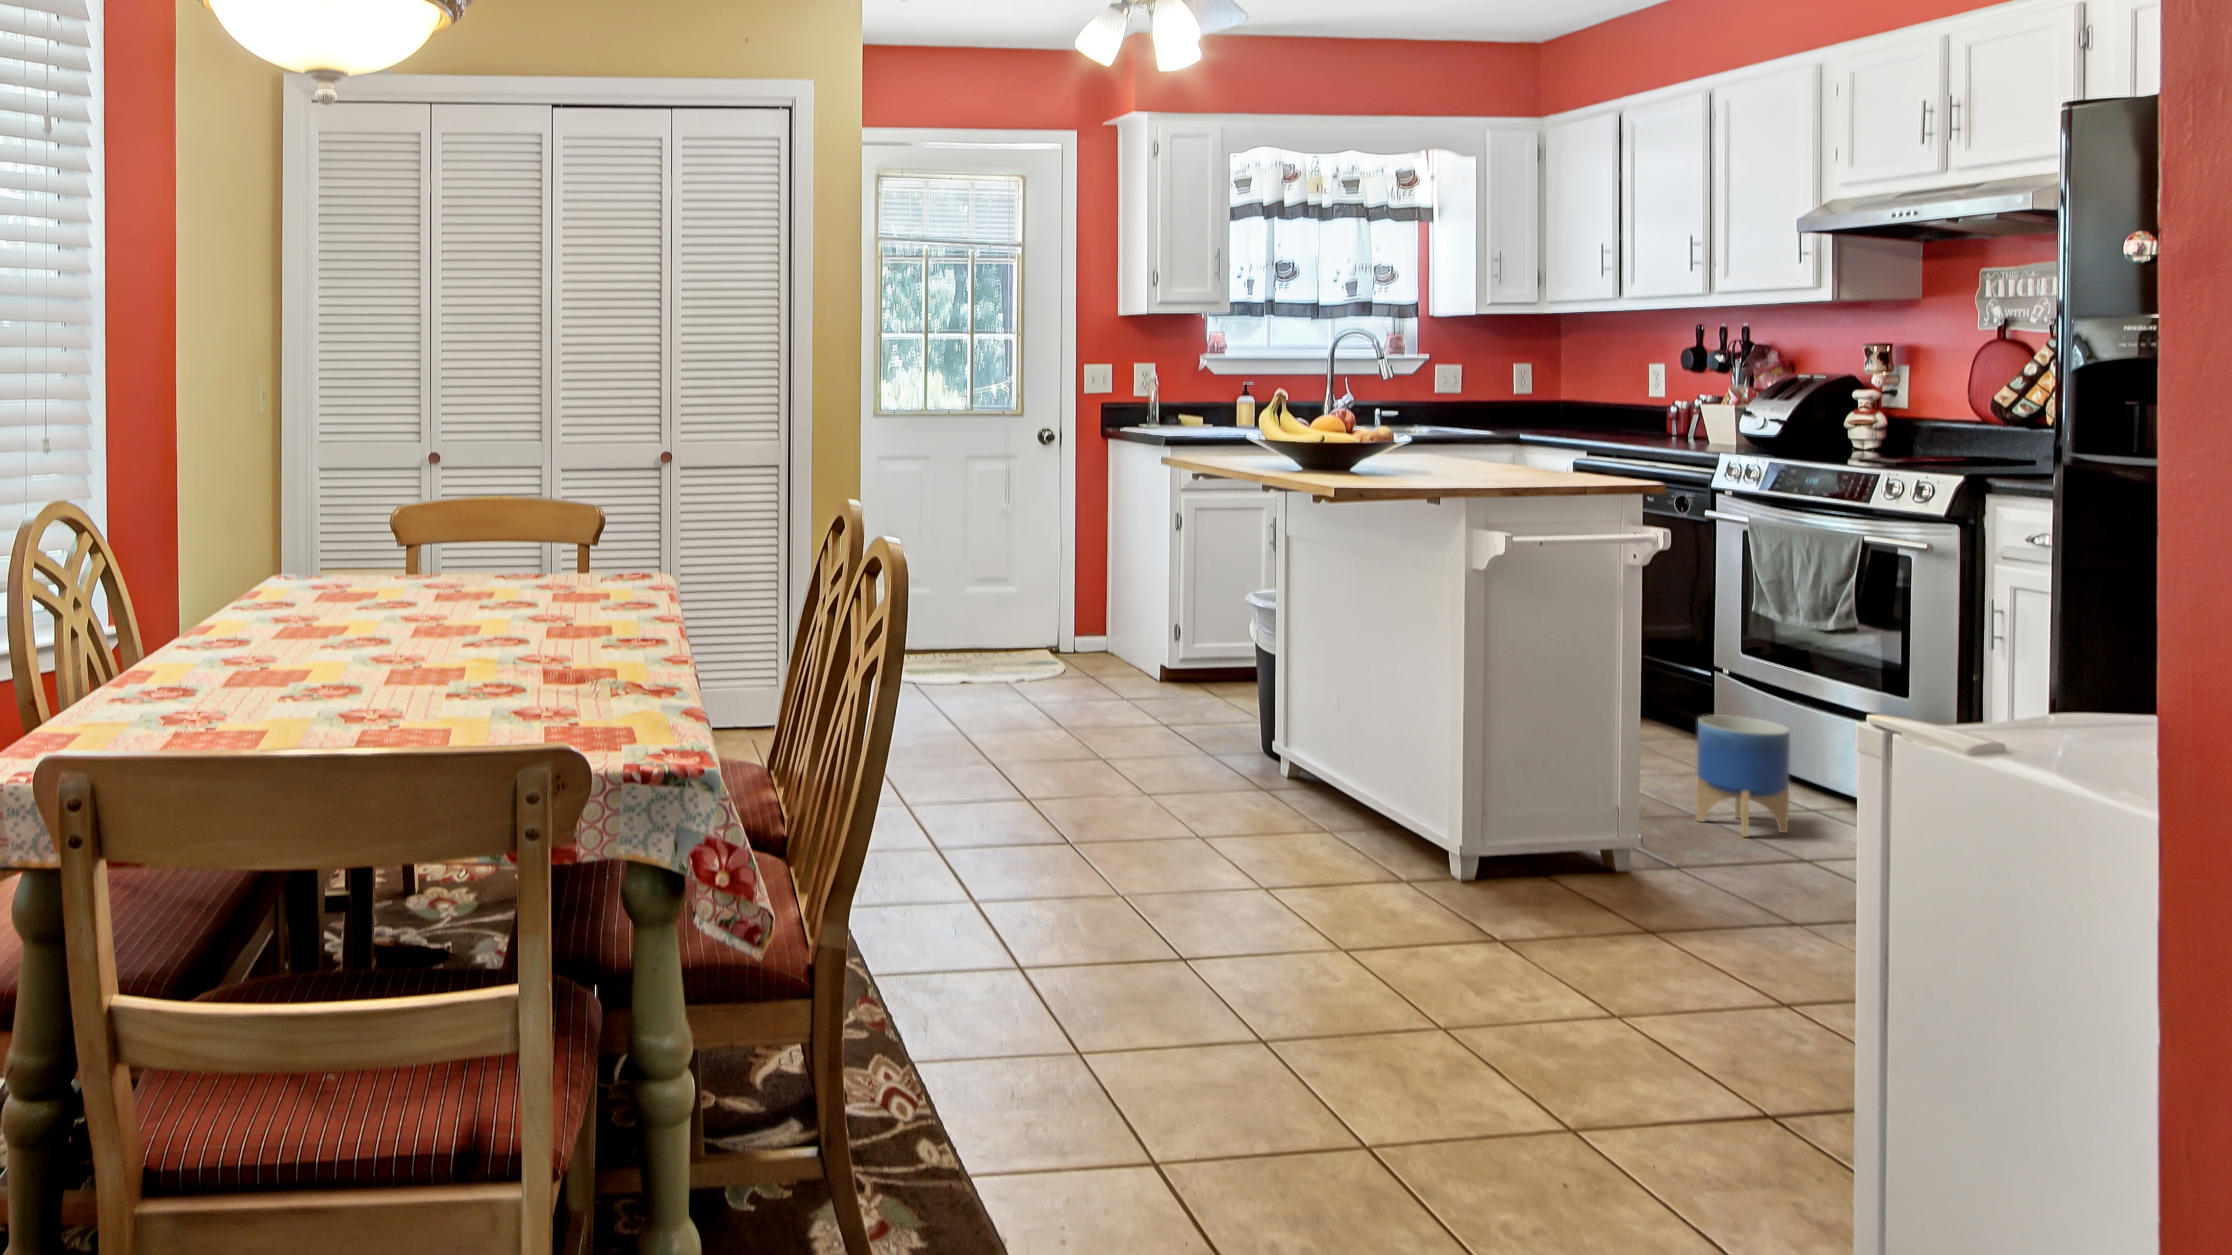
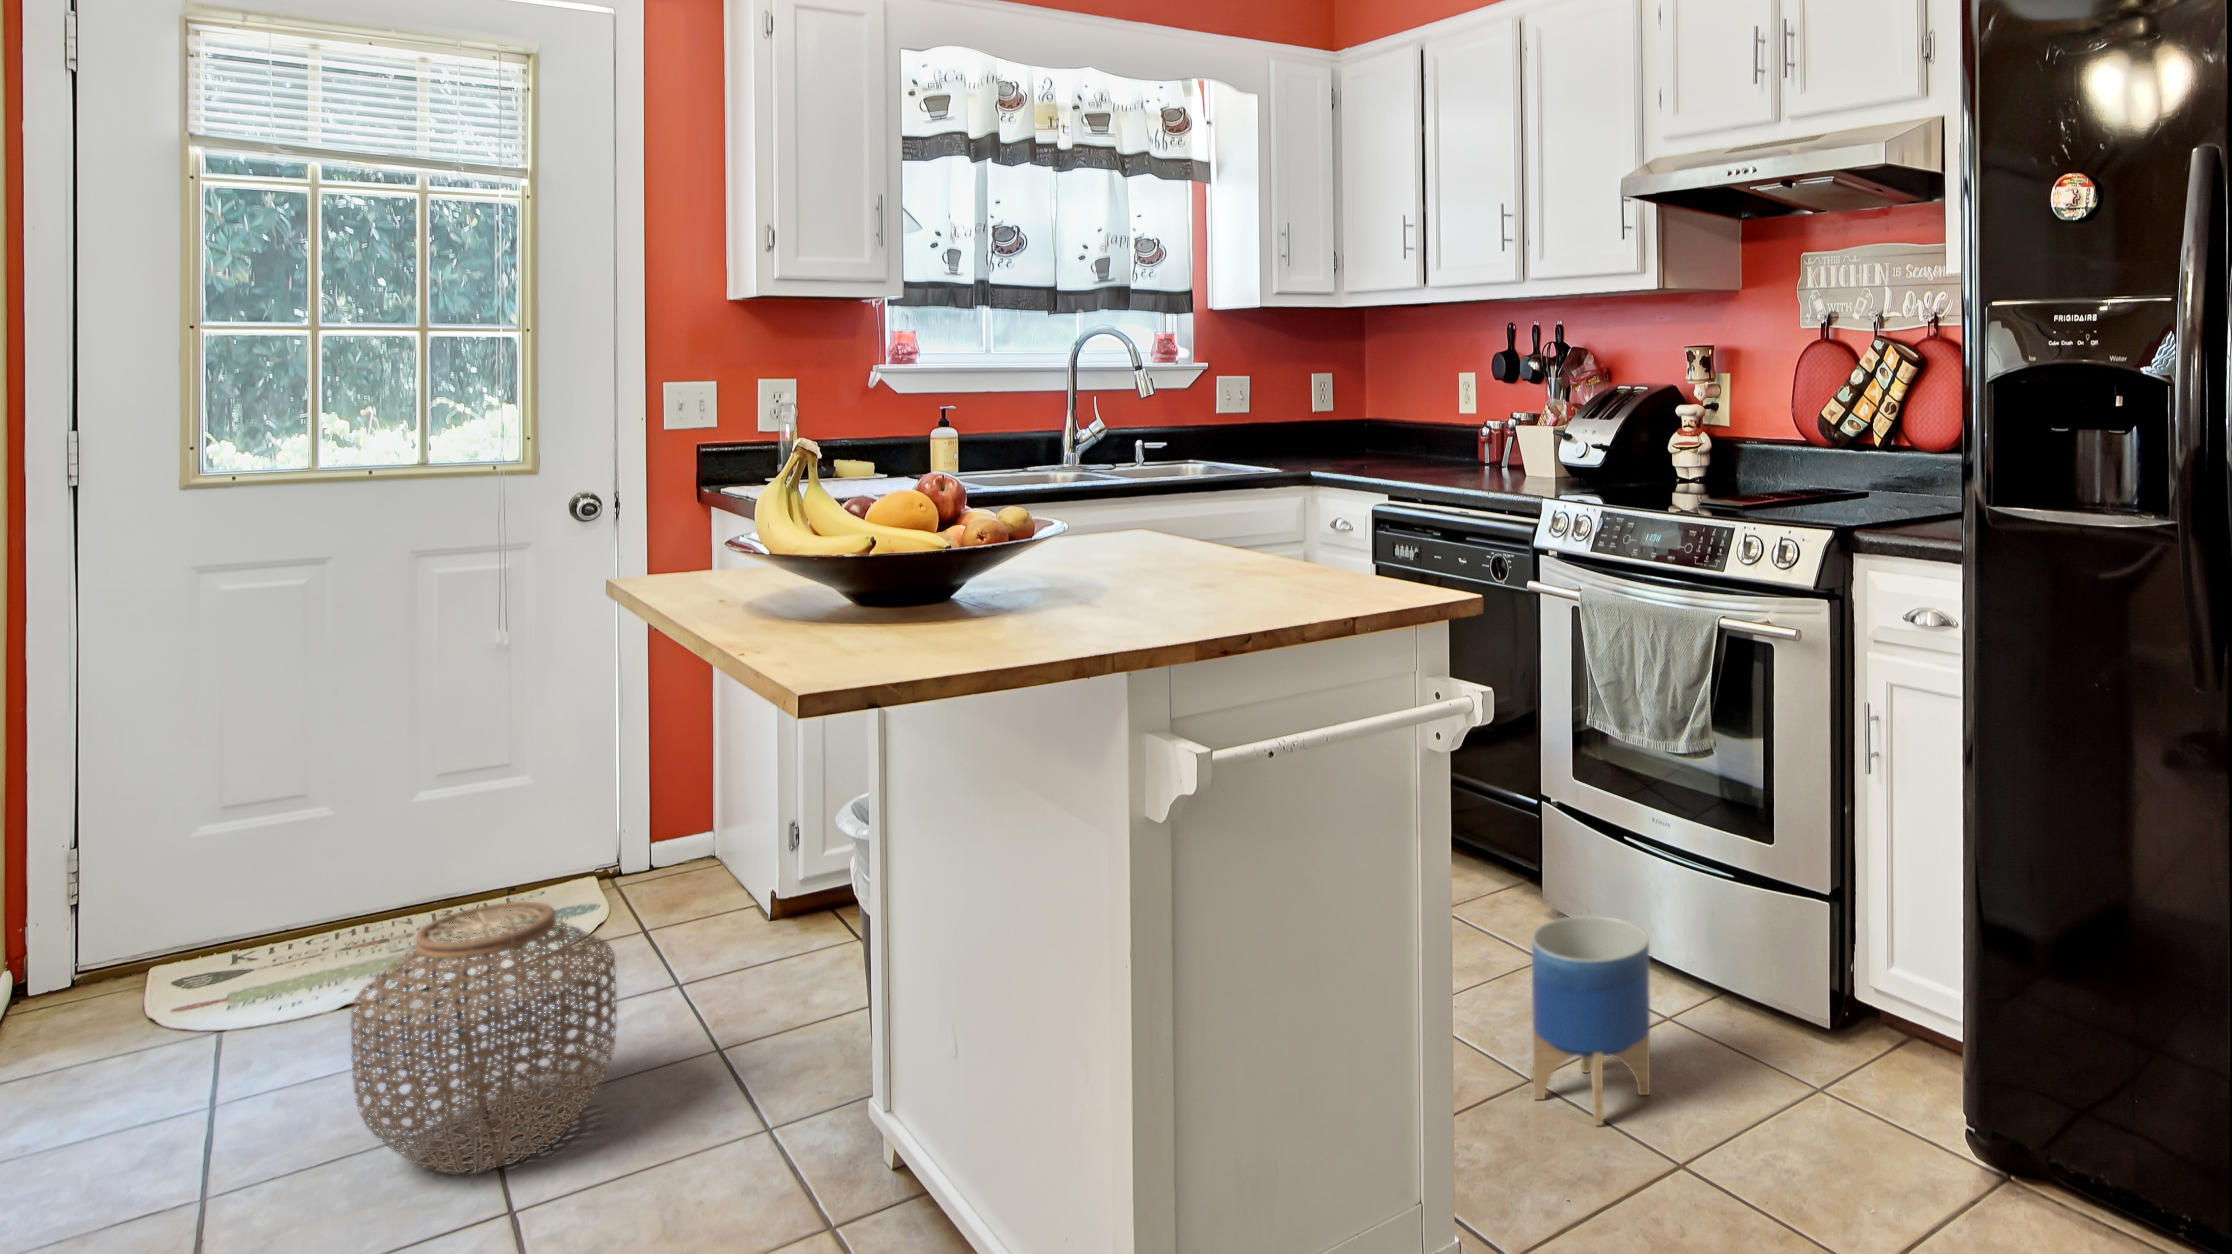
woven basket: none [1022,624,1132,746] -> present [351,902,617,1173]

